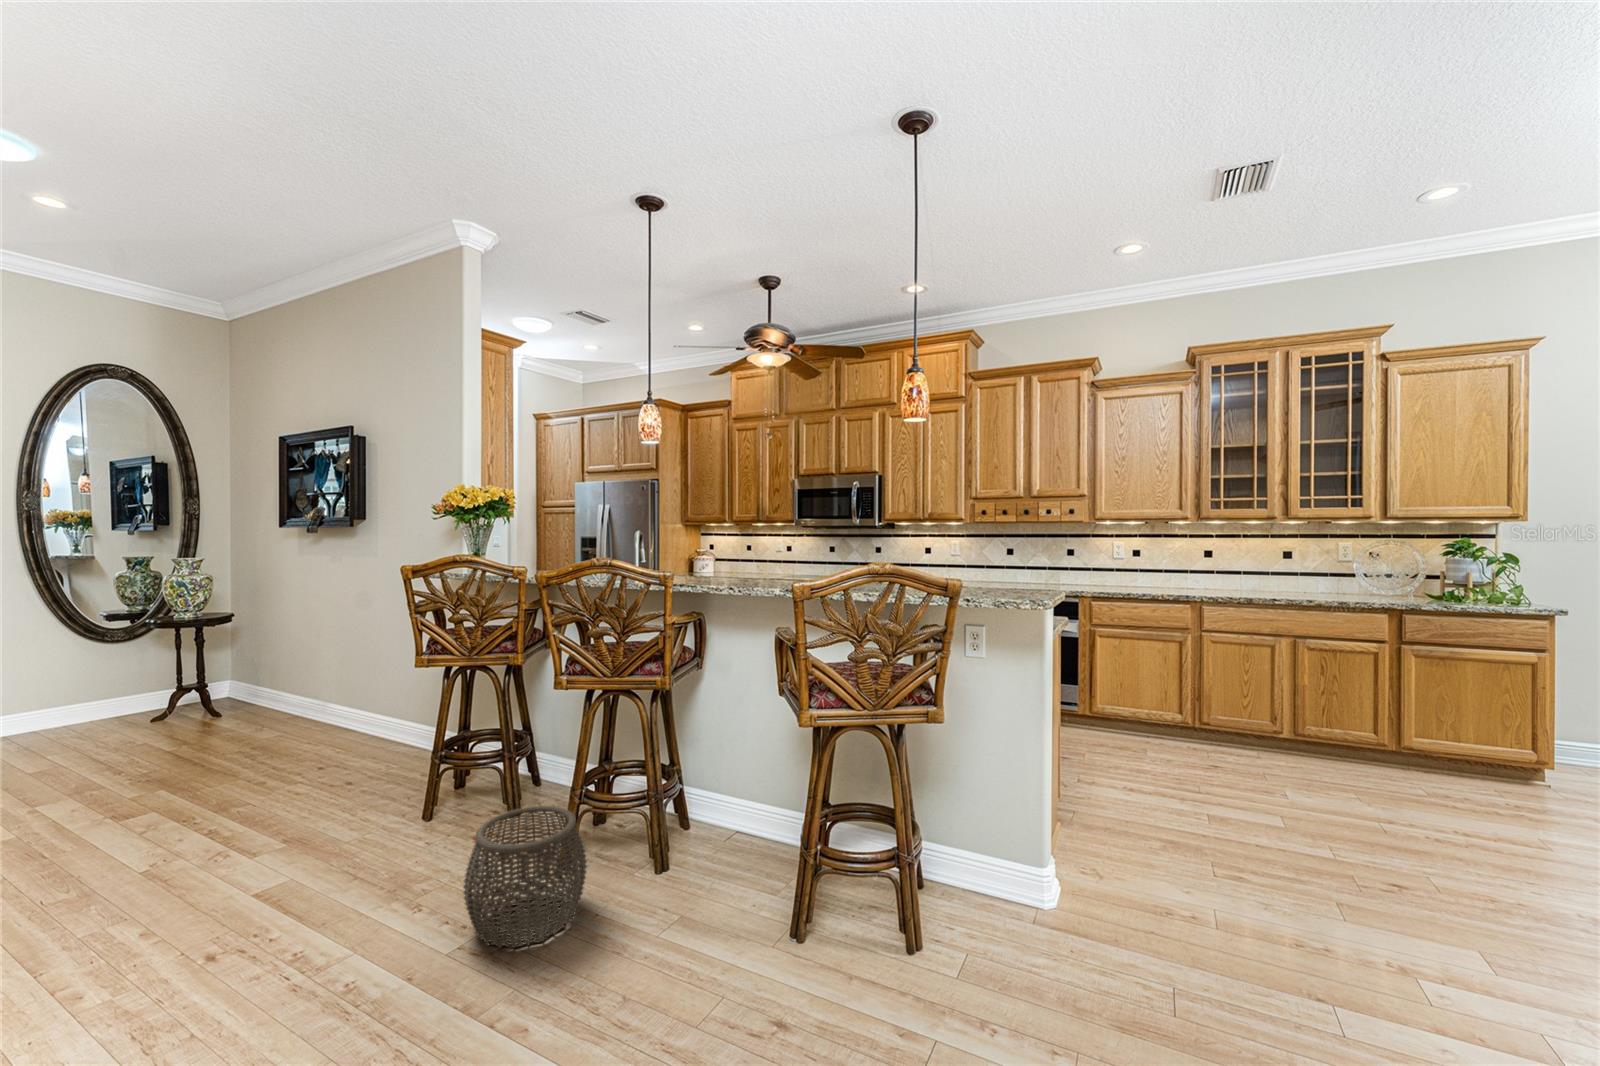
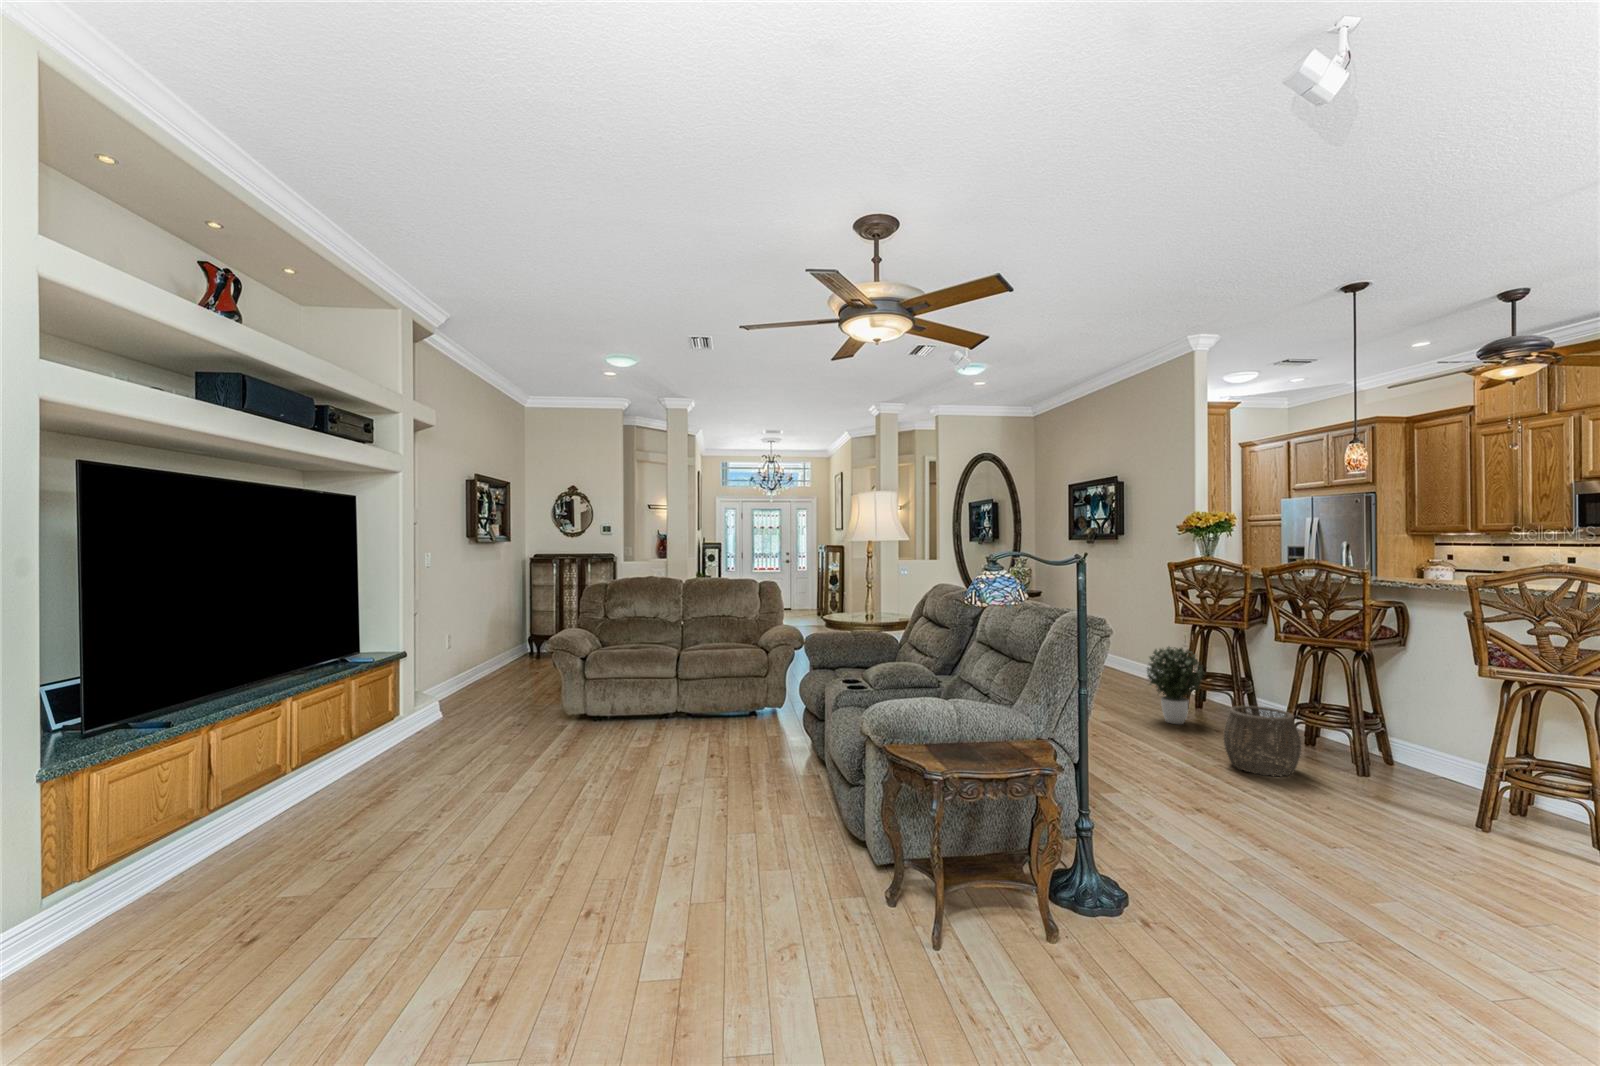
potted plant: none [355,704,459,836] -> present [1147,647,1204,724]

